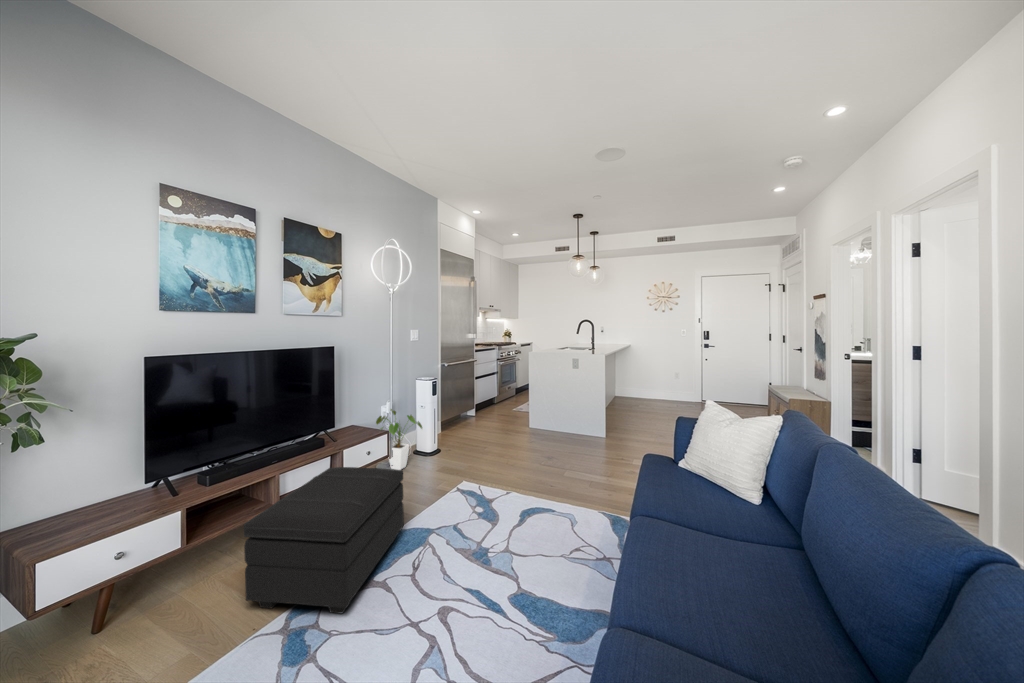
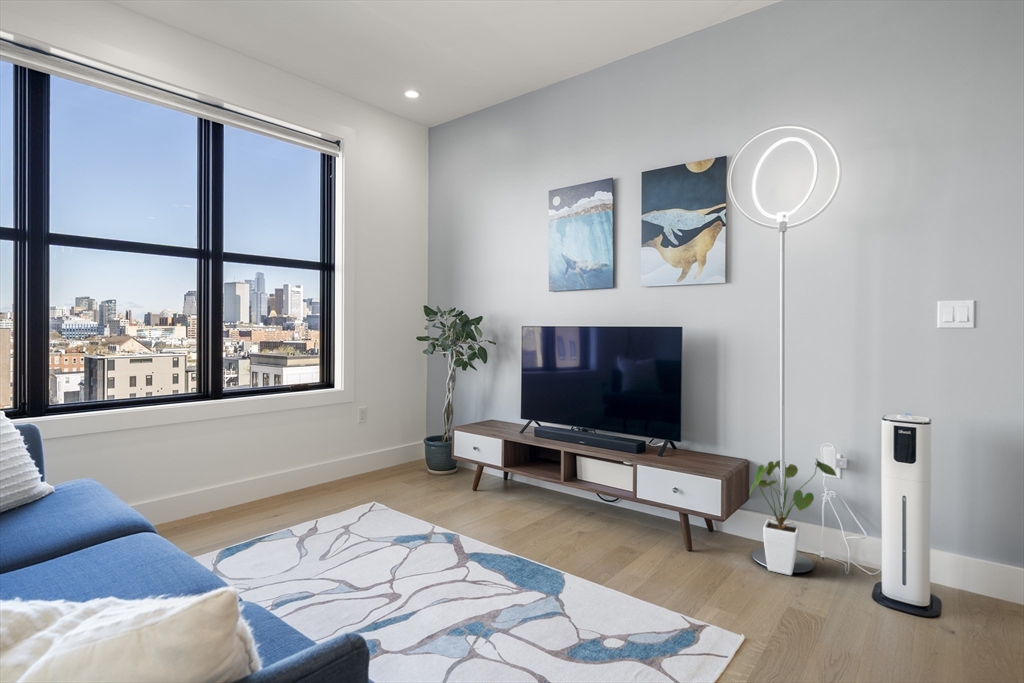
footstool: present [244,467,404,614] -> none [402,450,558,568]

